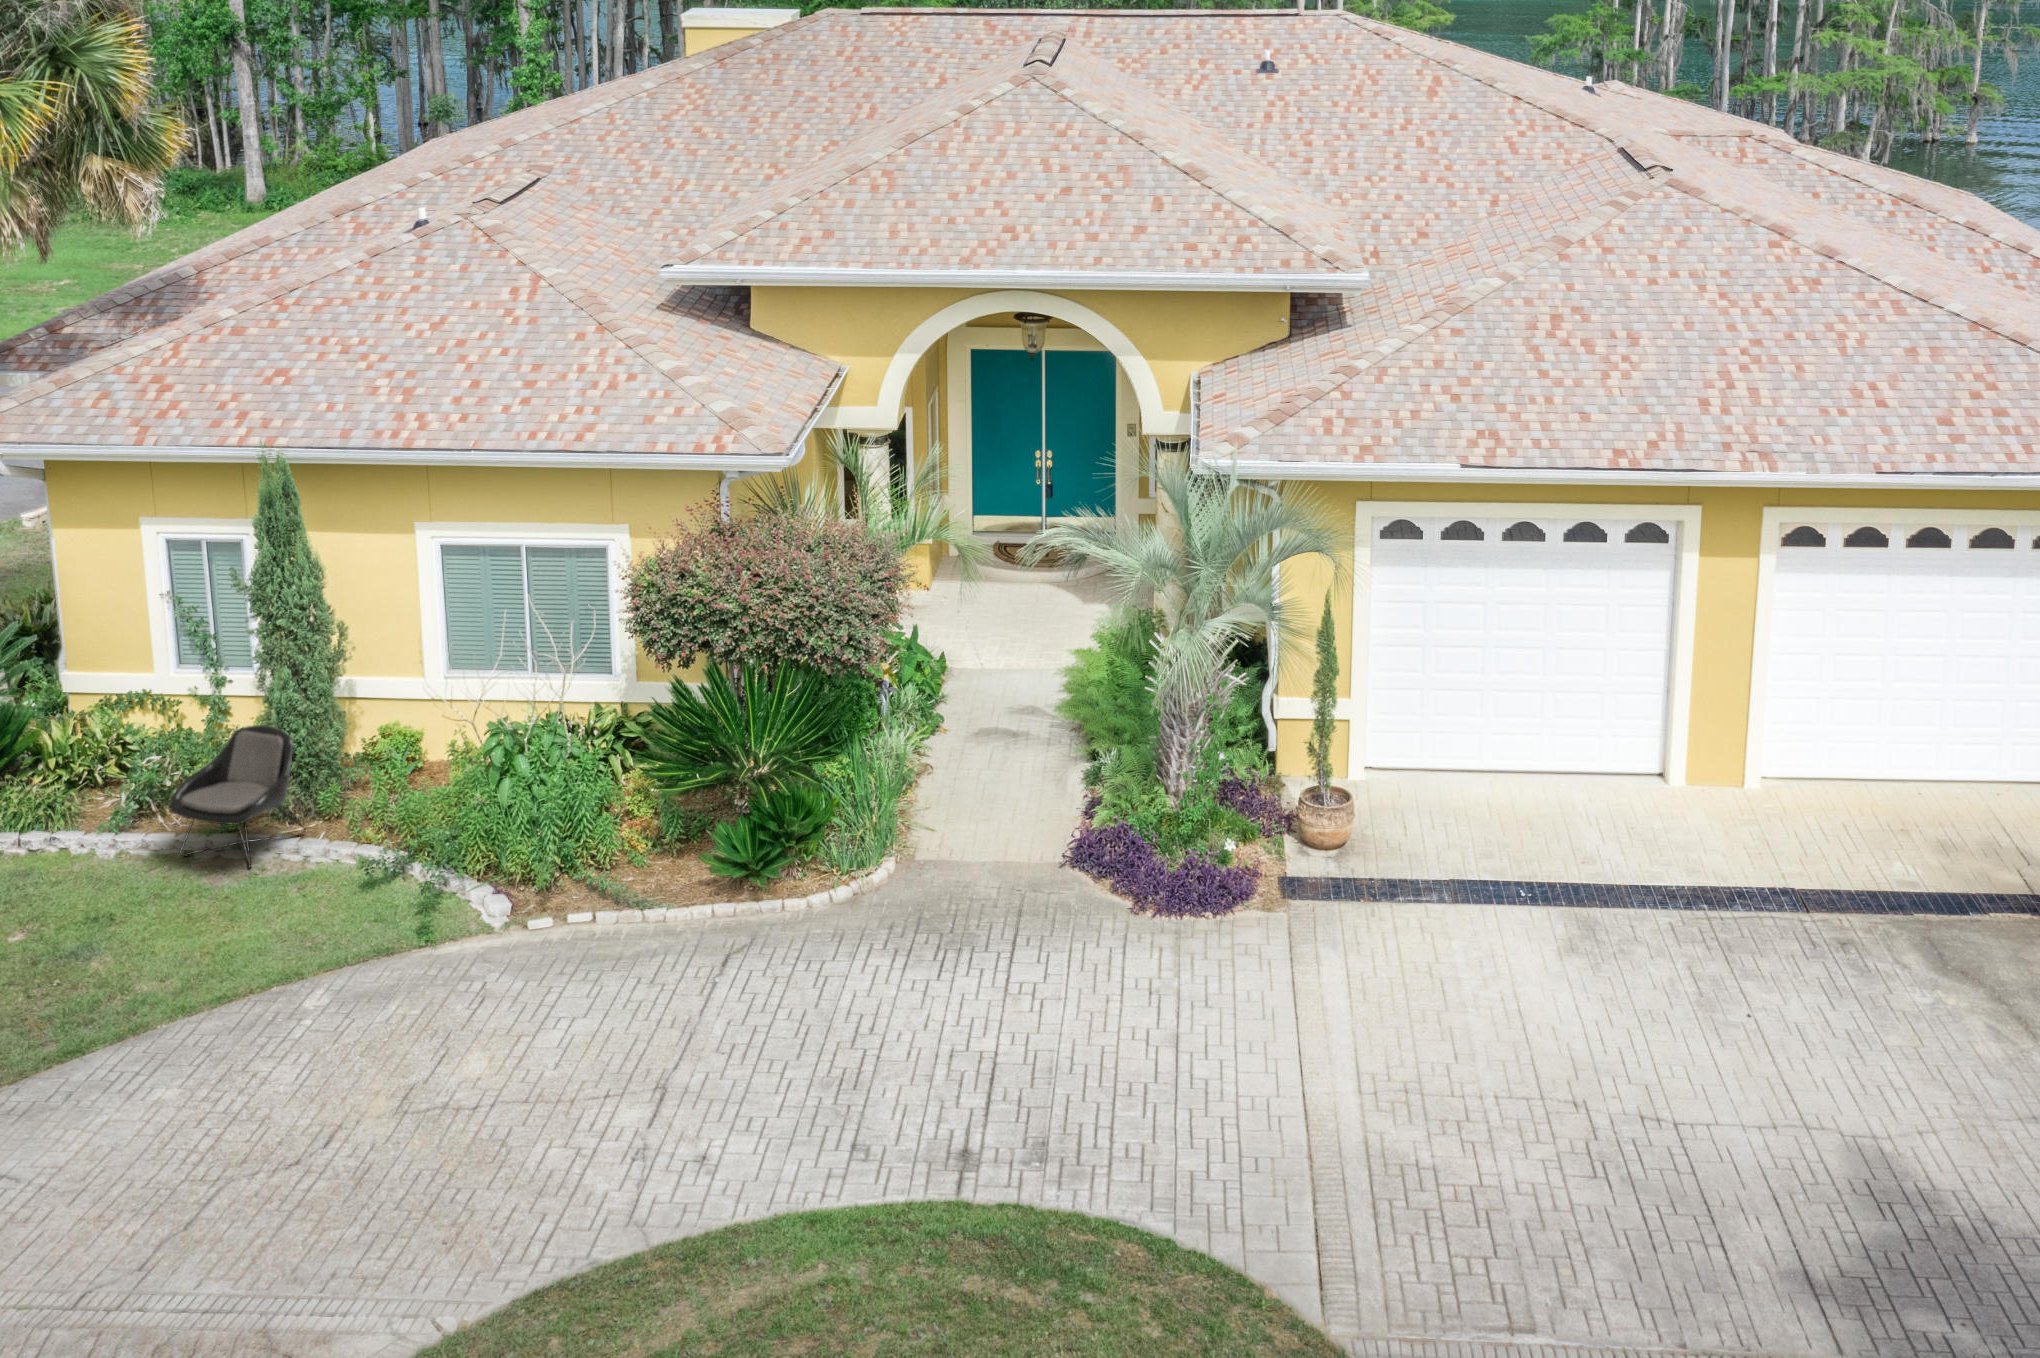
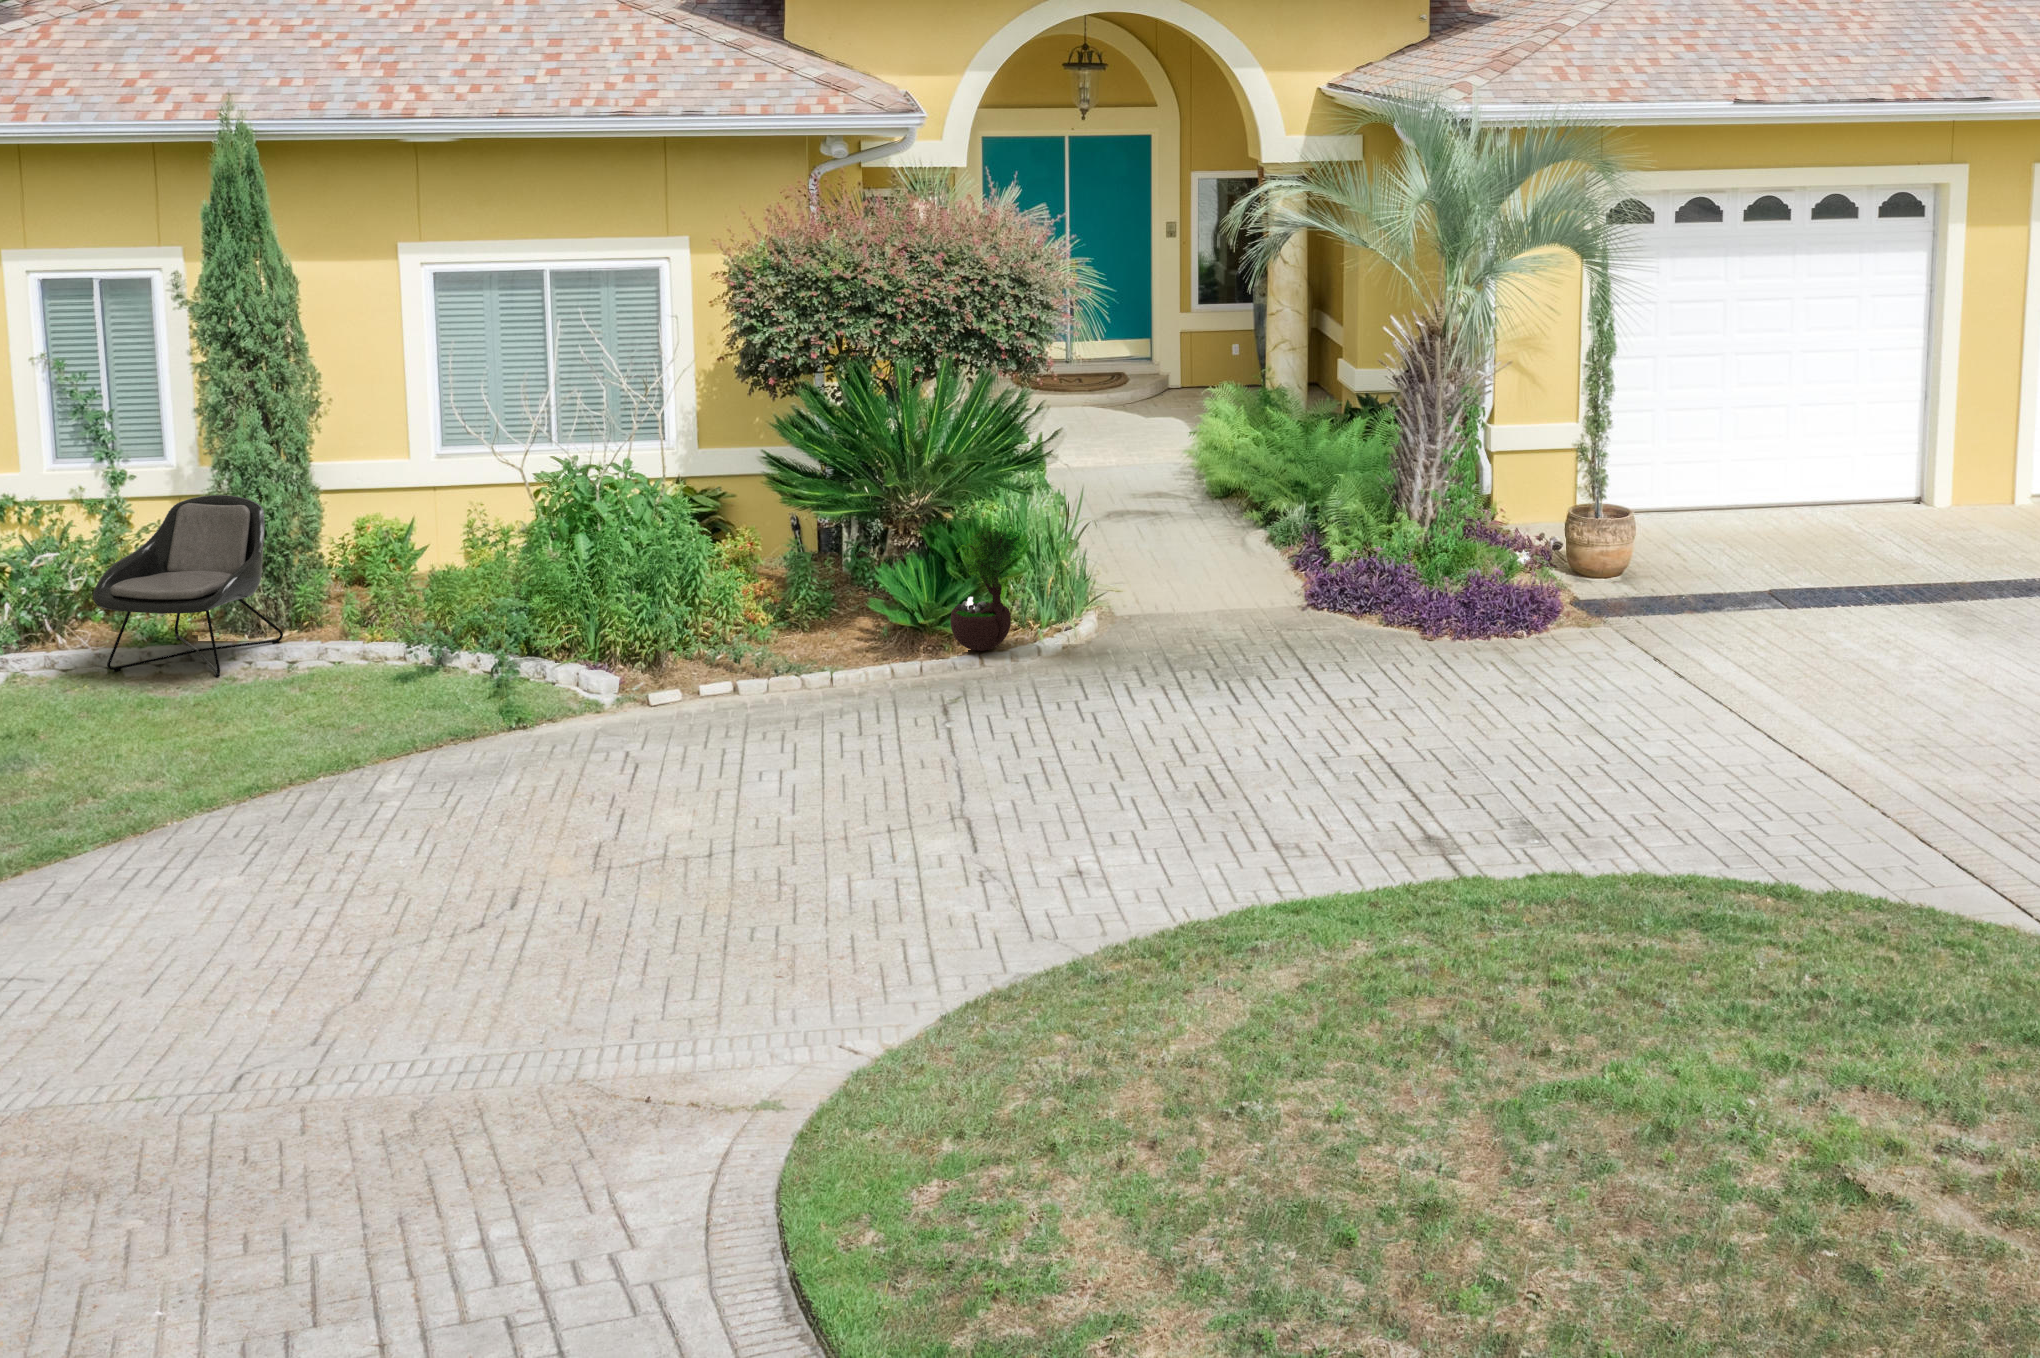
potted tree: none [767,798,827,895] -> present [950,519,1030,651]

